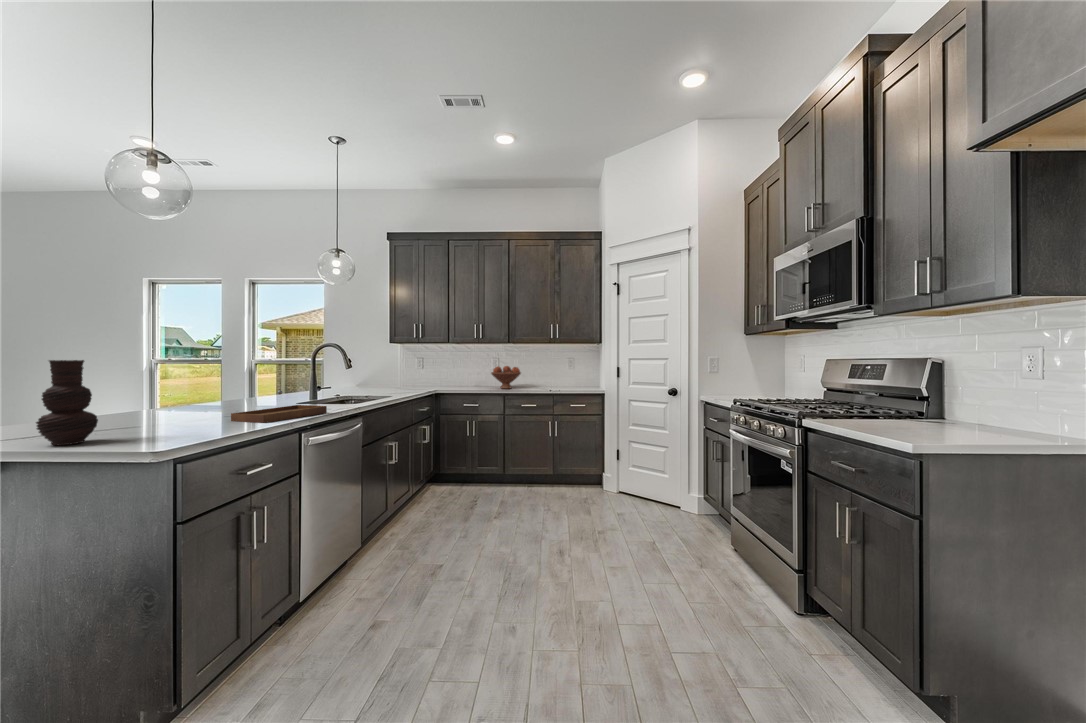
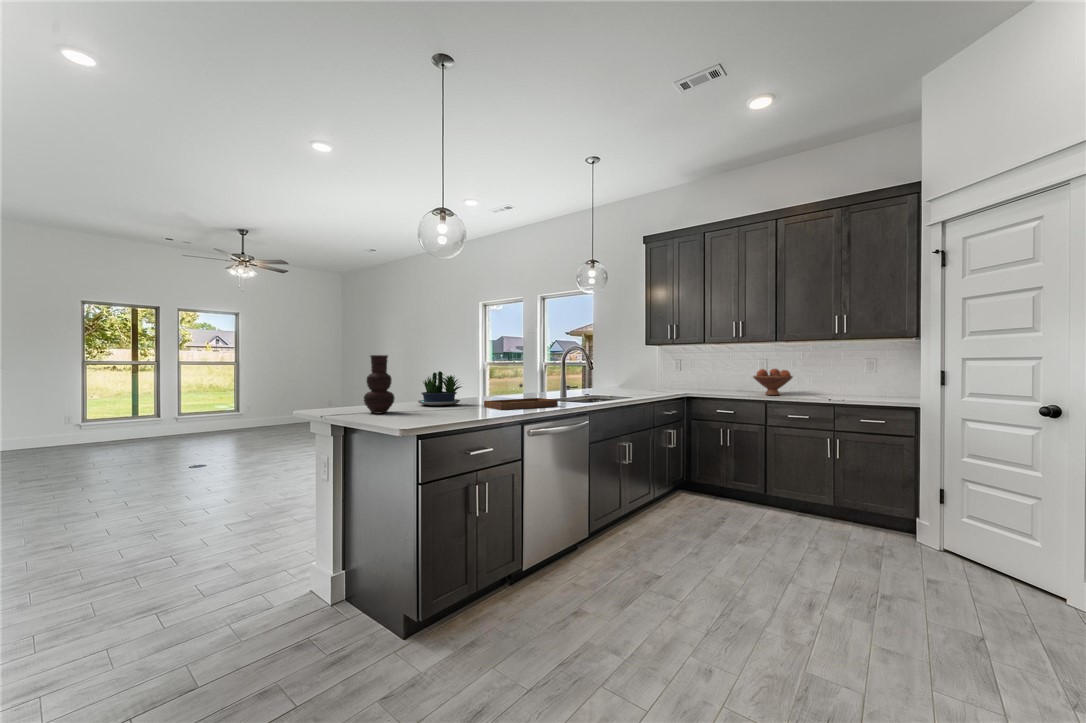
potted plant: none [117,379,199,425] -> present [418,371,461,405]

